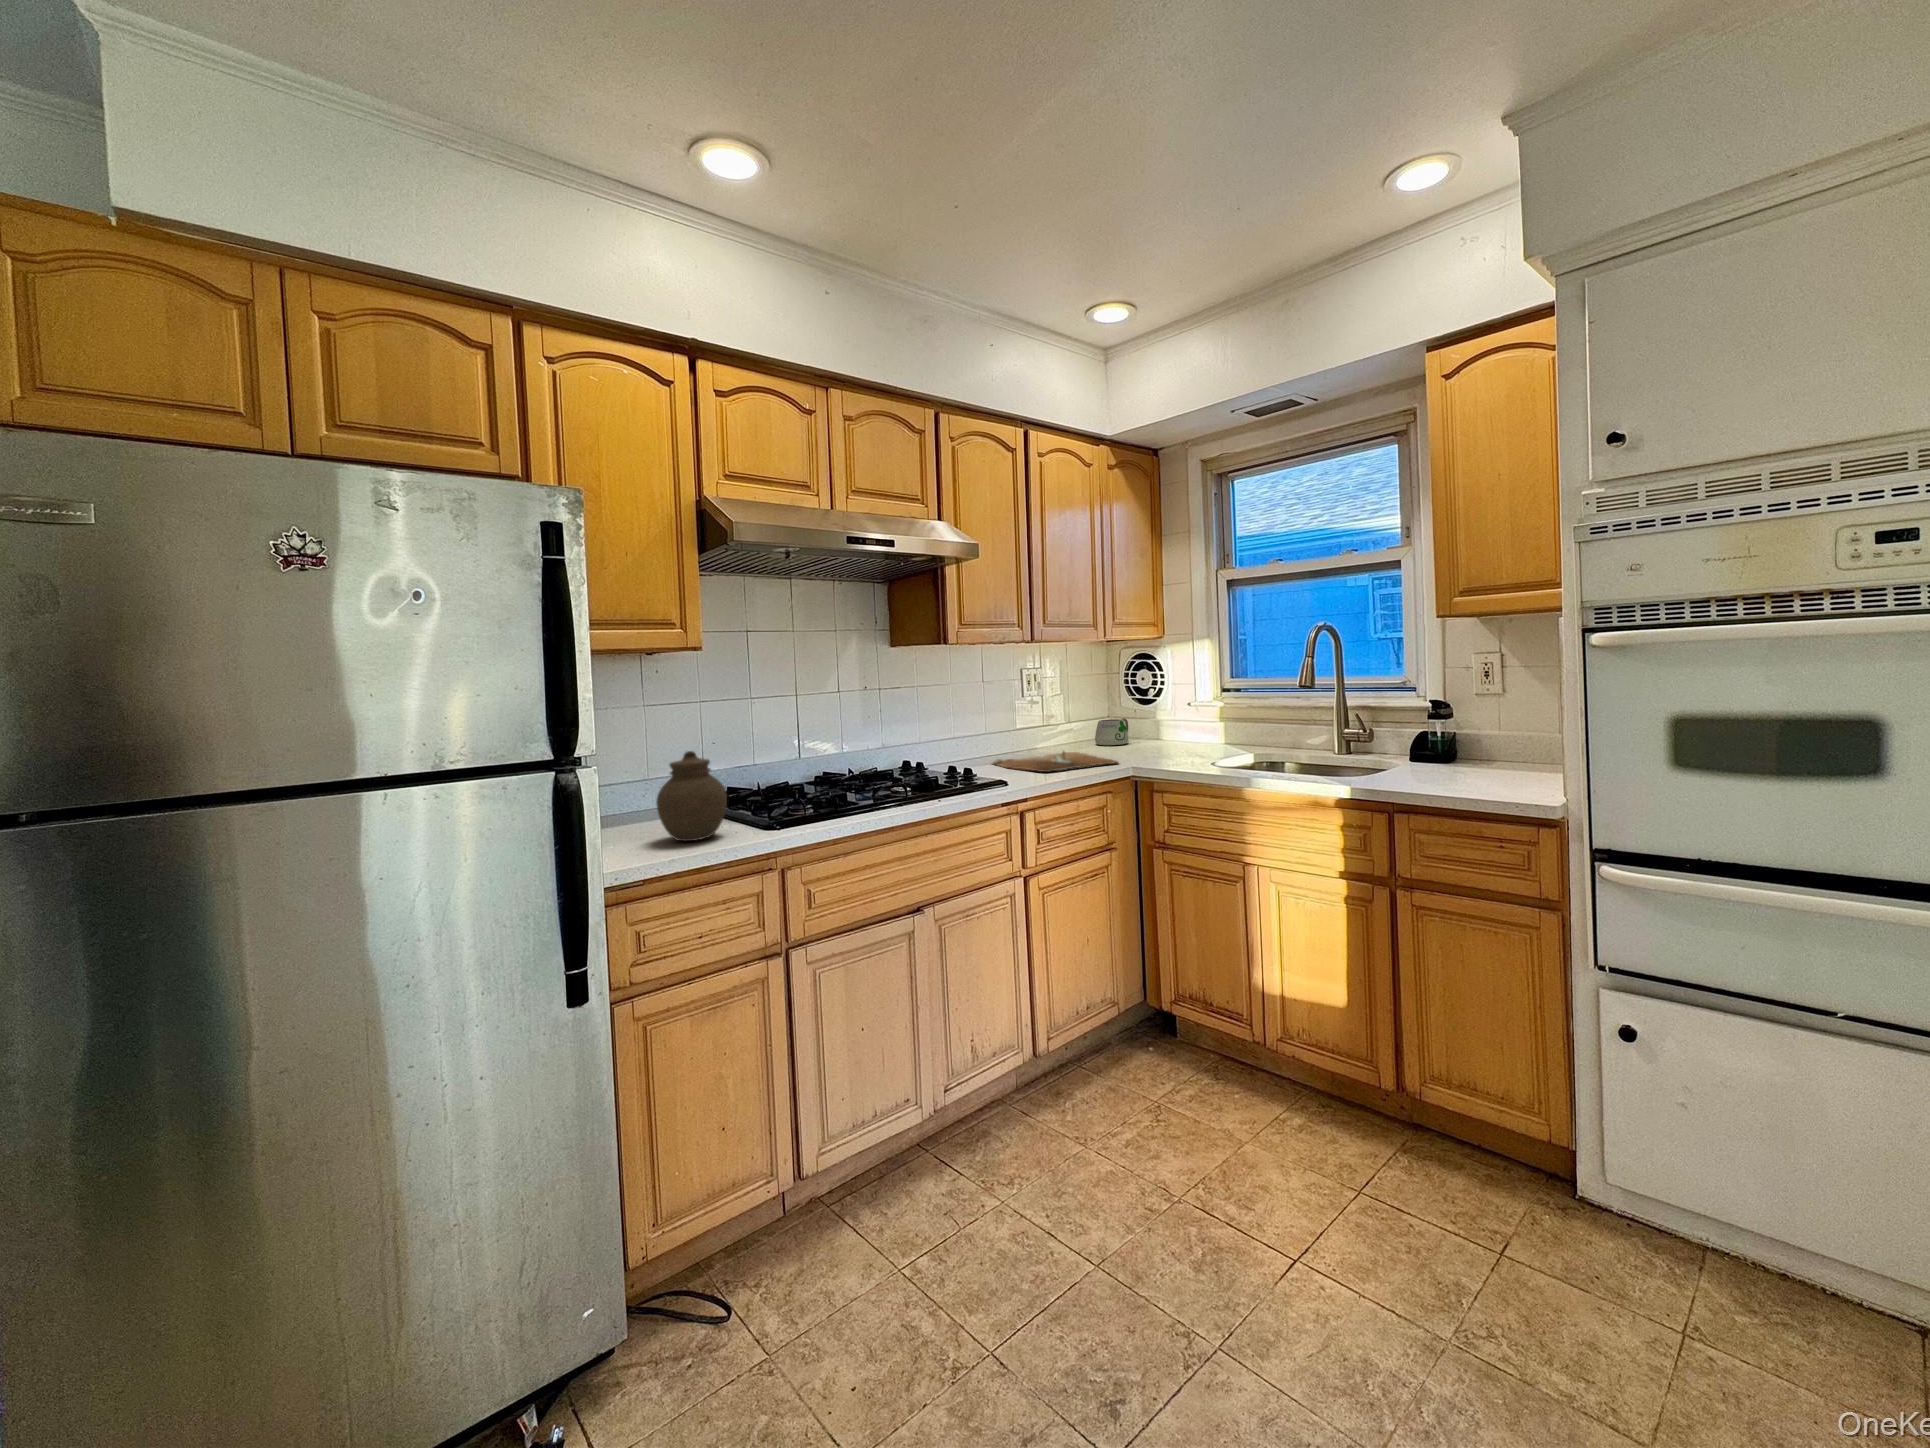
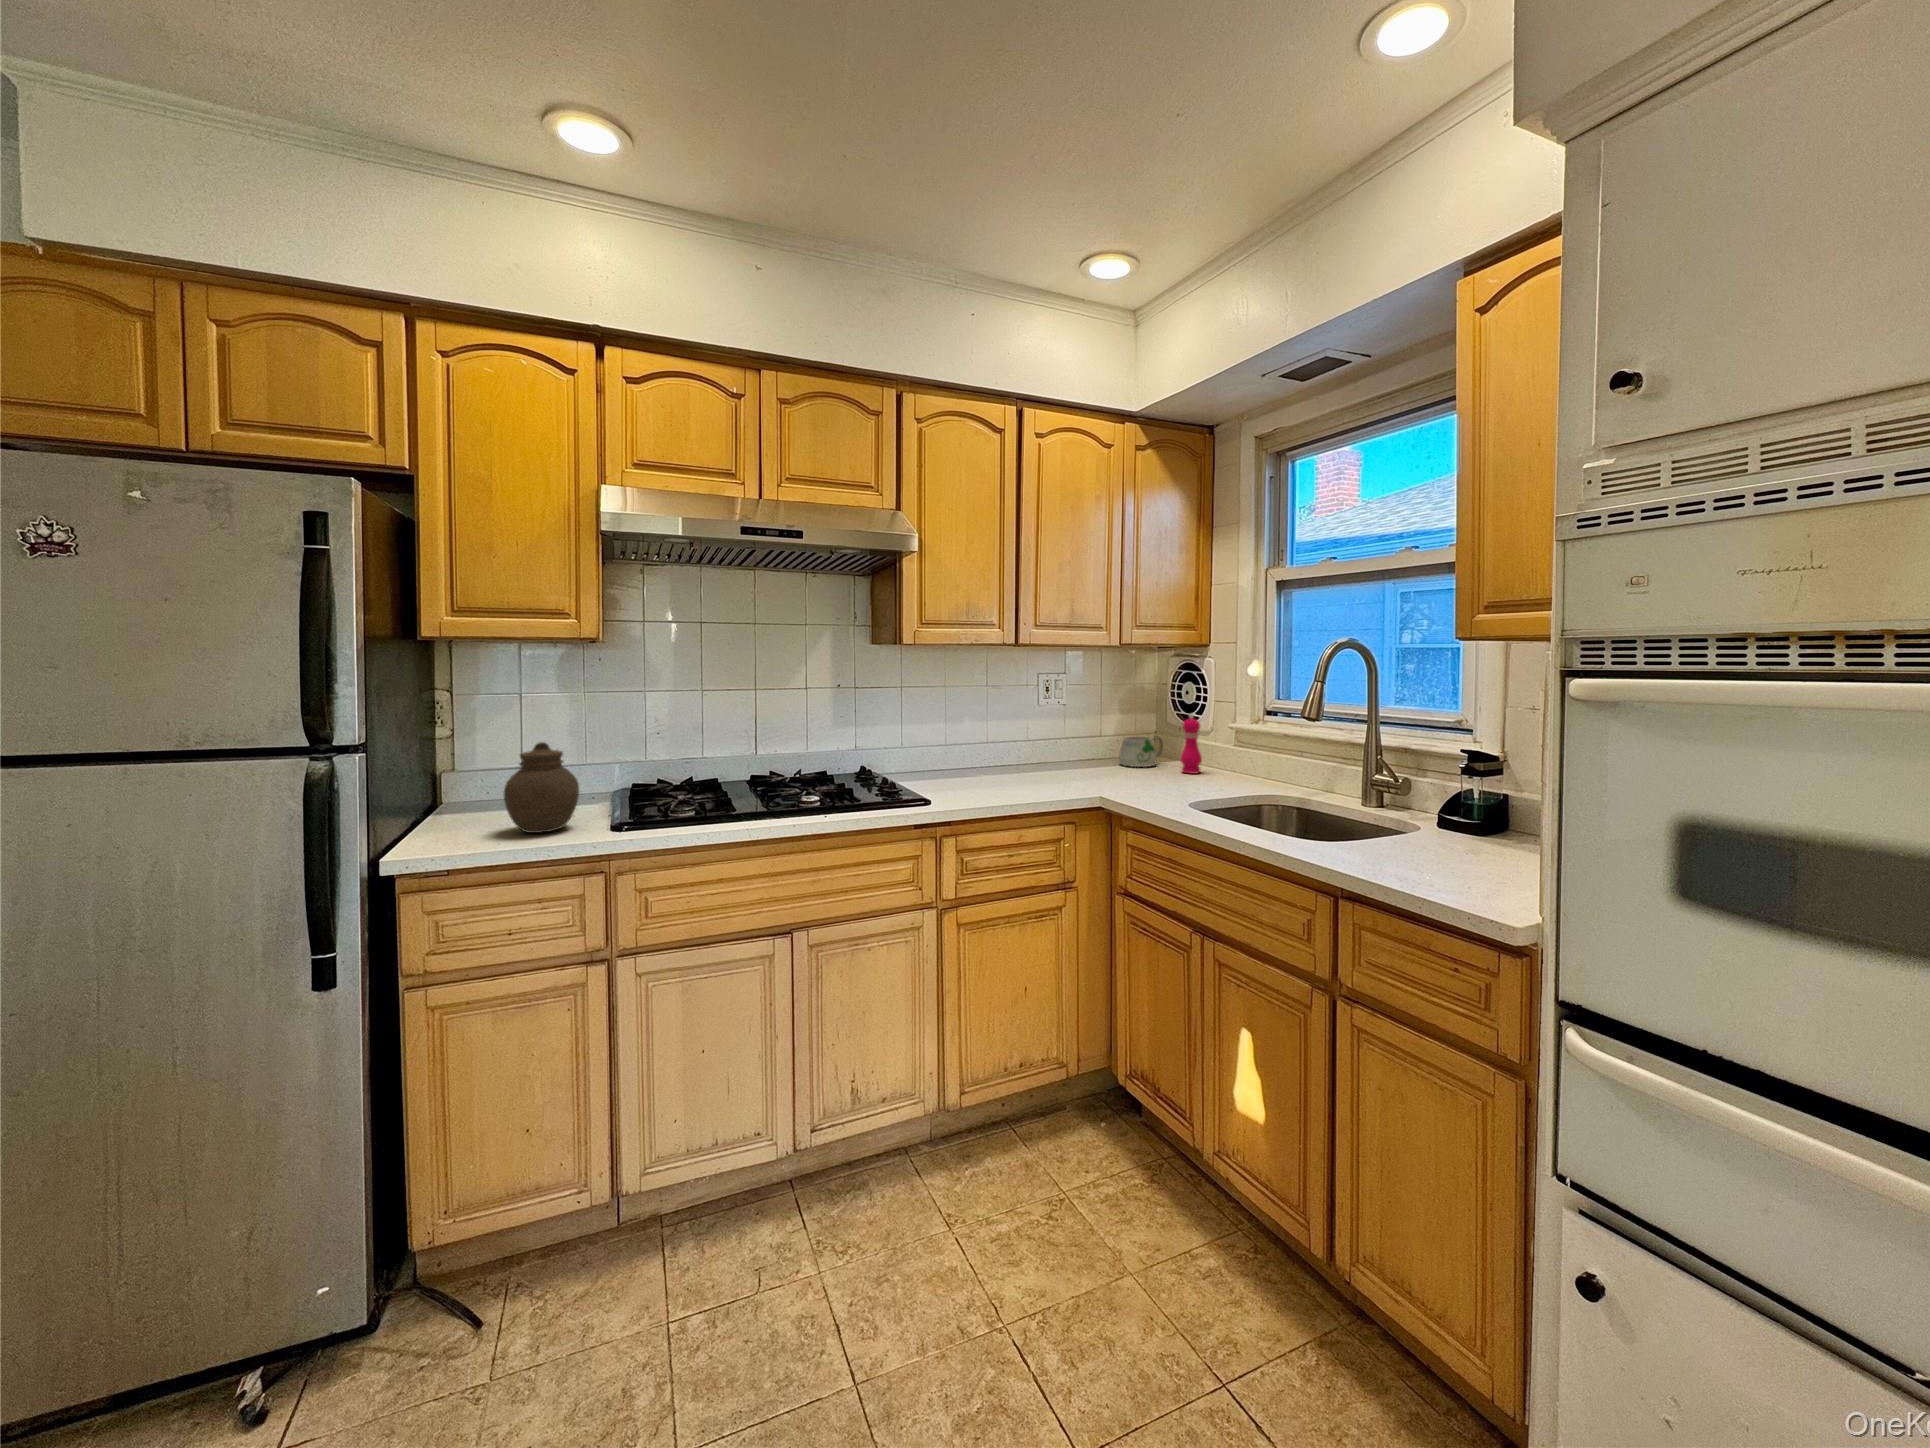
pepper mill: none [1155,695,1174,746] -> present [1180,714,1202,774]
cutting board: present [992,751,1117,772] -> none [969,769,1095,793]

